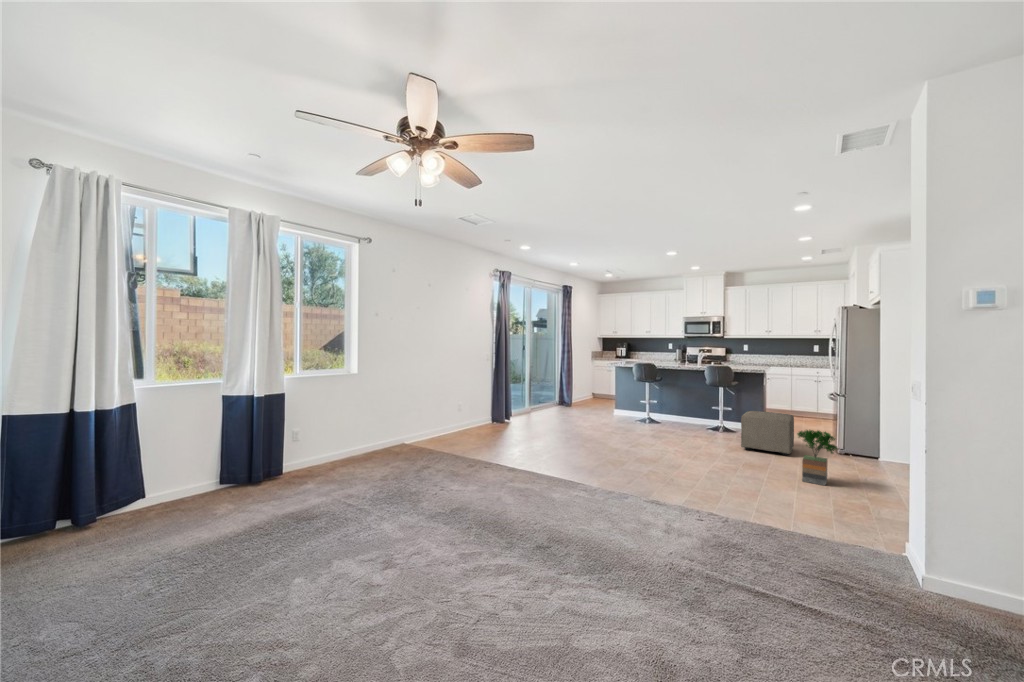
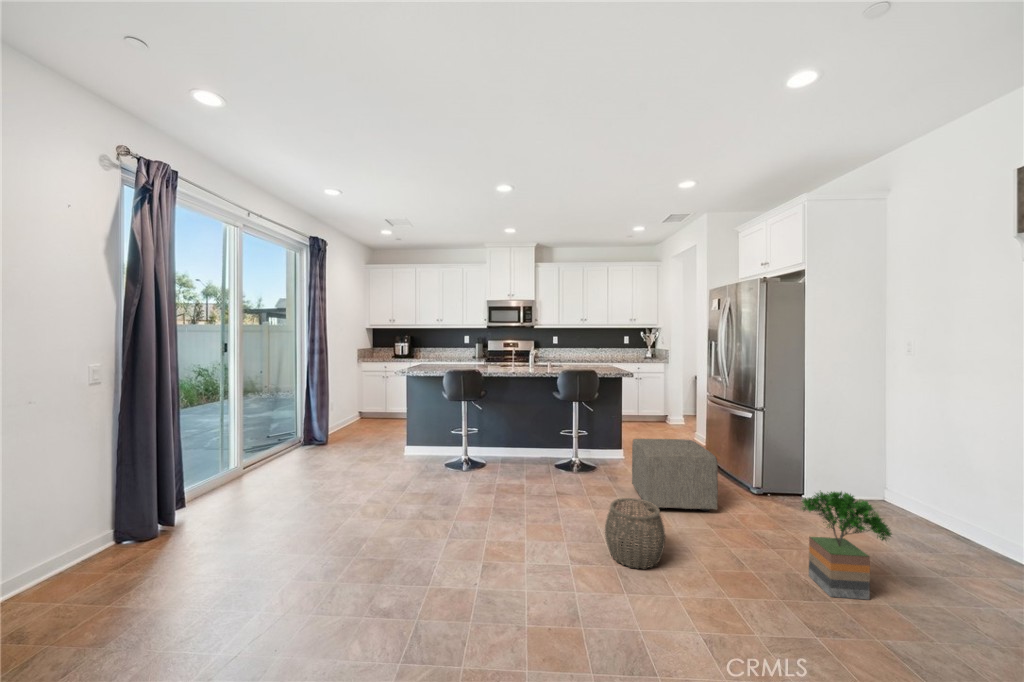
woven basket: none [692,429,726,460] -> present [605,498,665,569]

